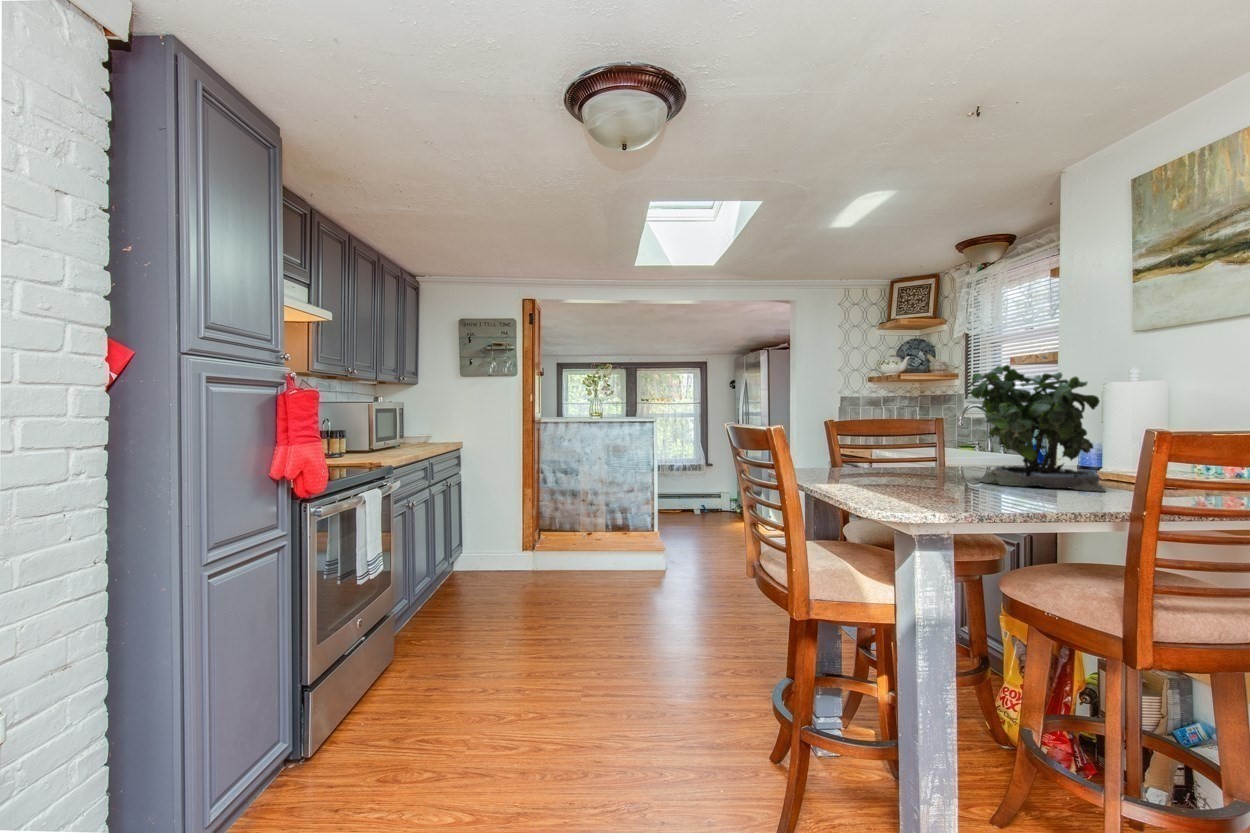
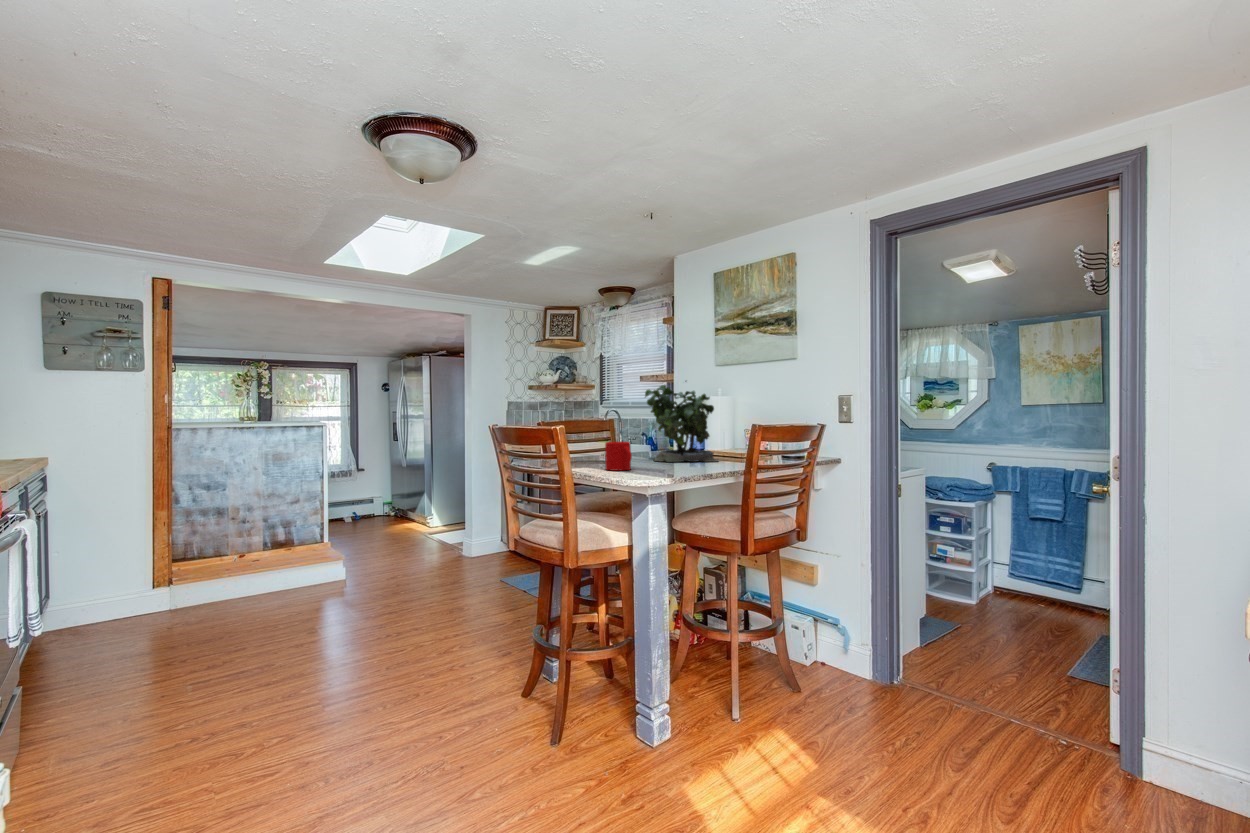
mug: none [874,449,914,492] -> present [605,442,632,471]

